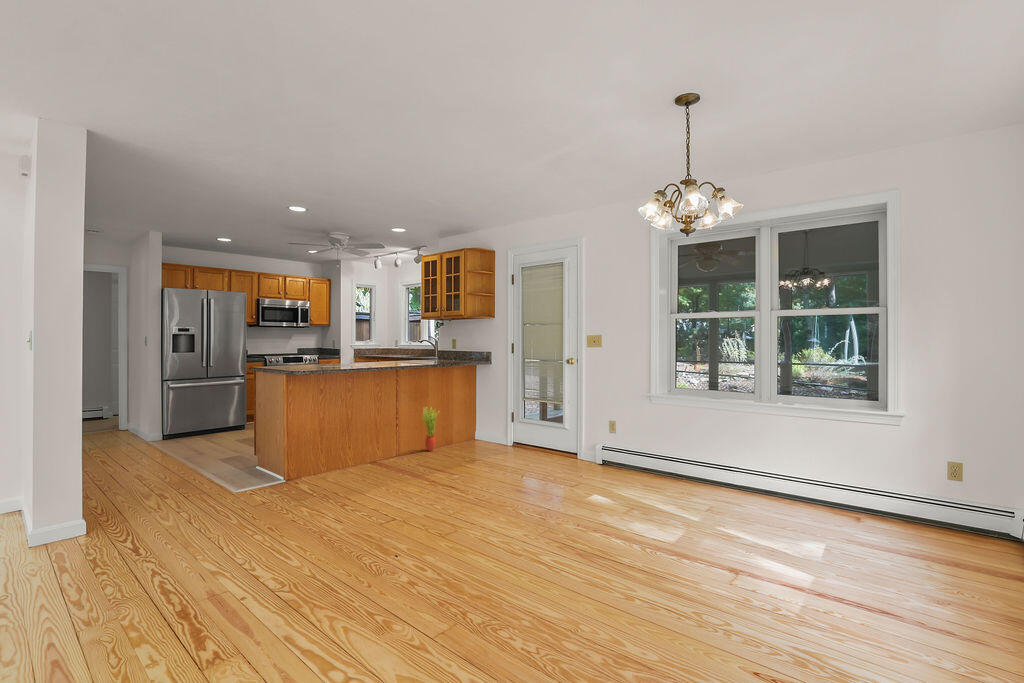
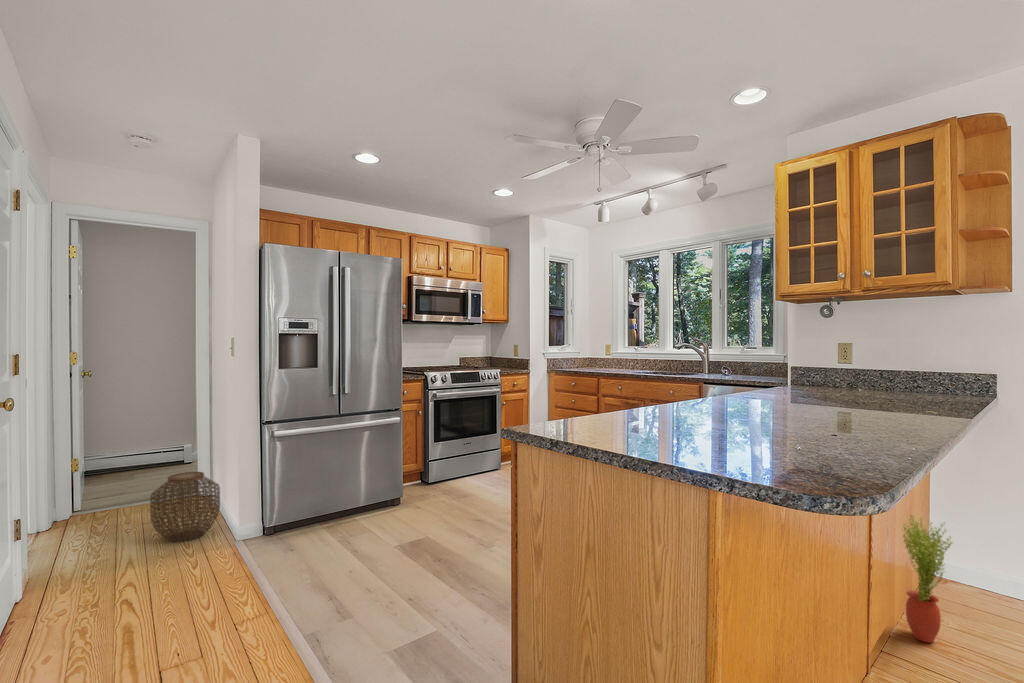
woven basket: none [98,407,138,442] -> present [150,472,220,542]

